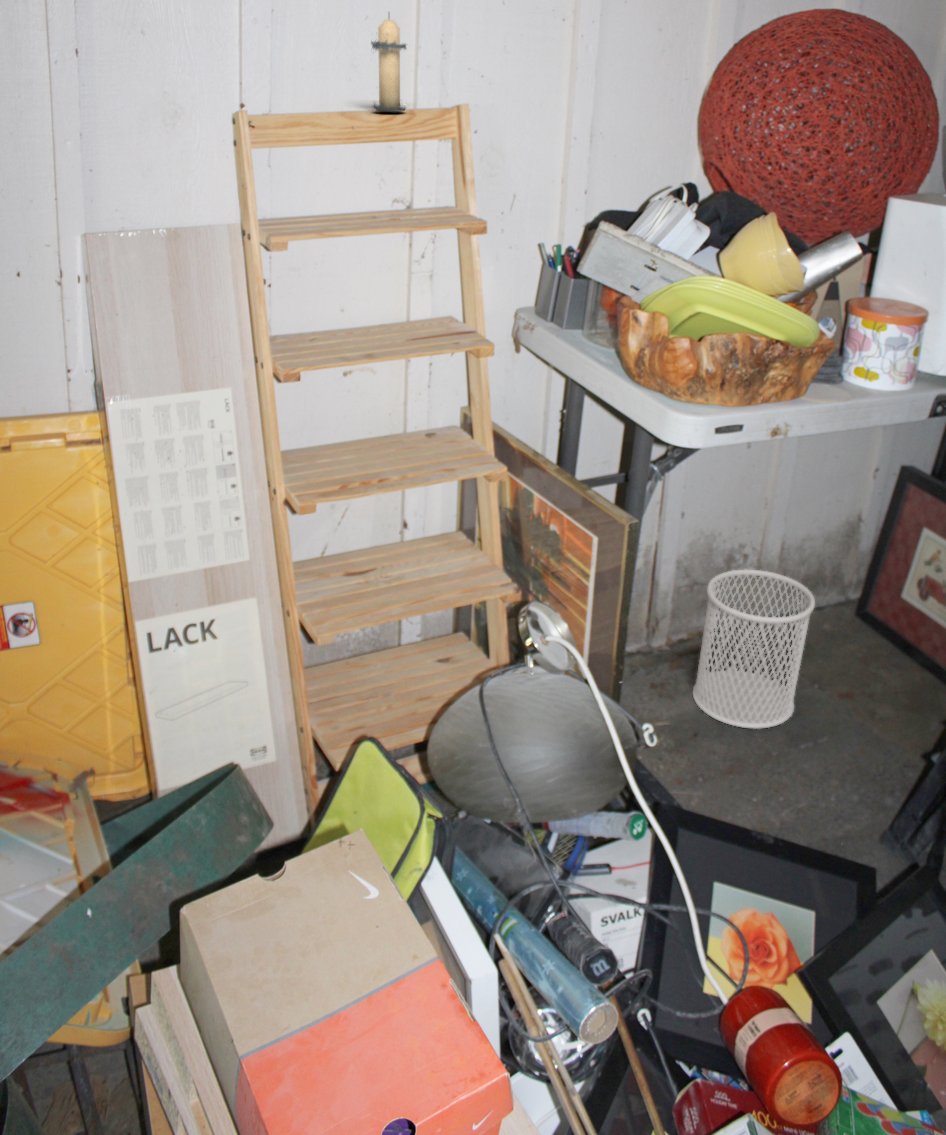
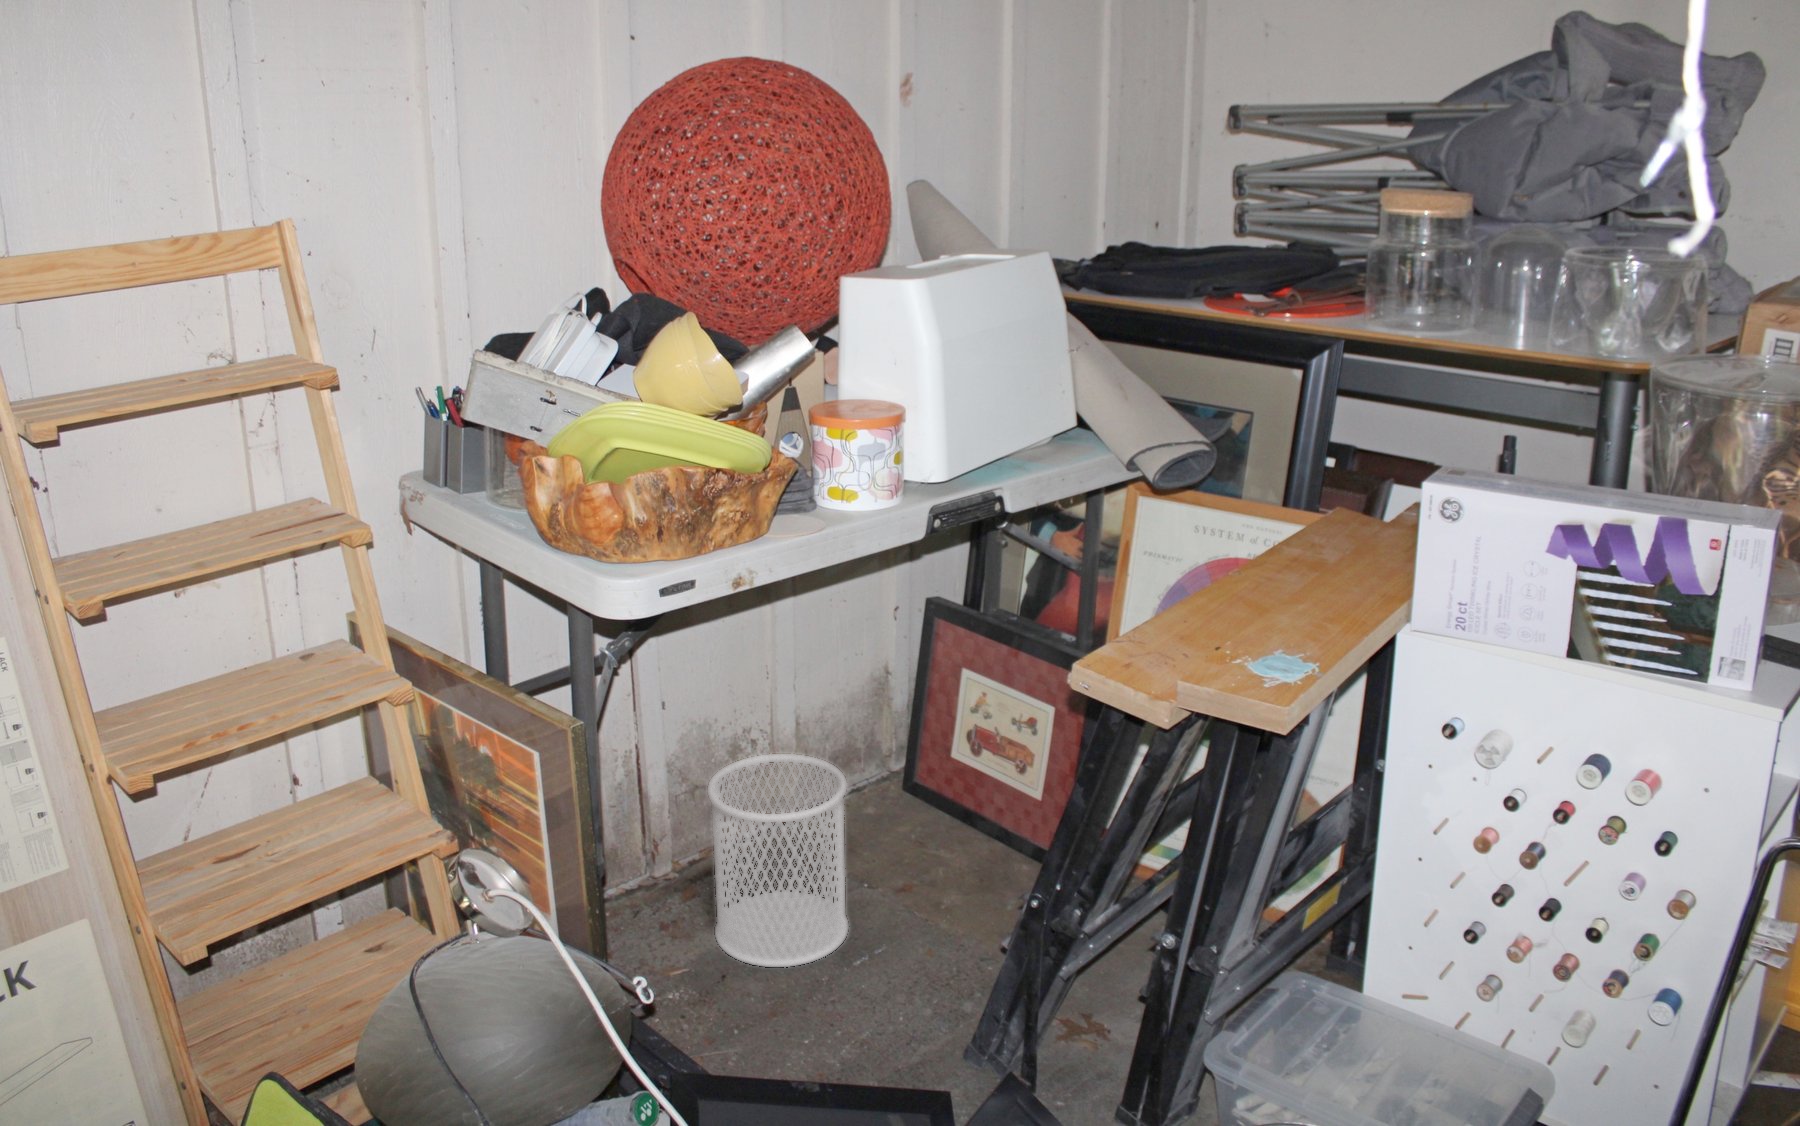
candle: present [371,15,406,112] -> none [119,107,193,235]

